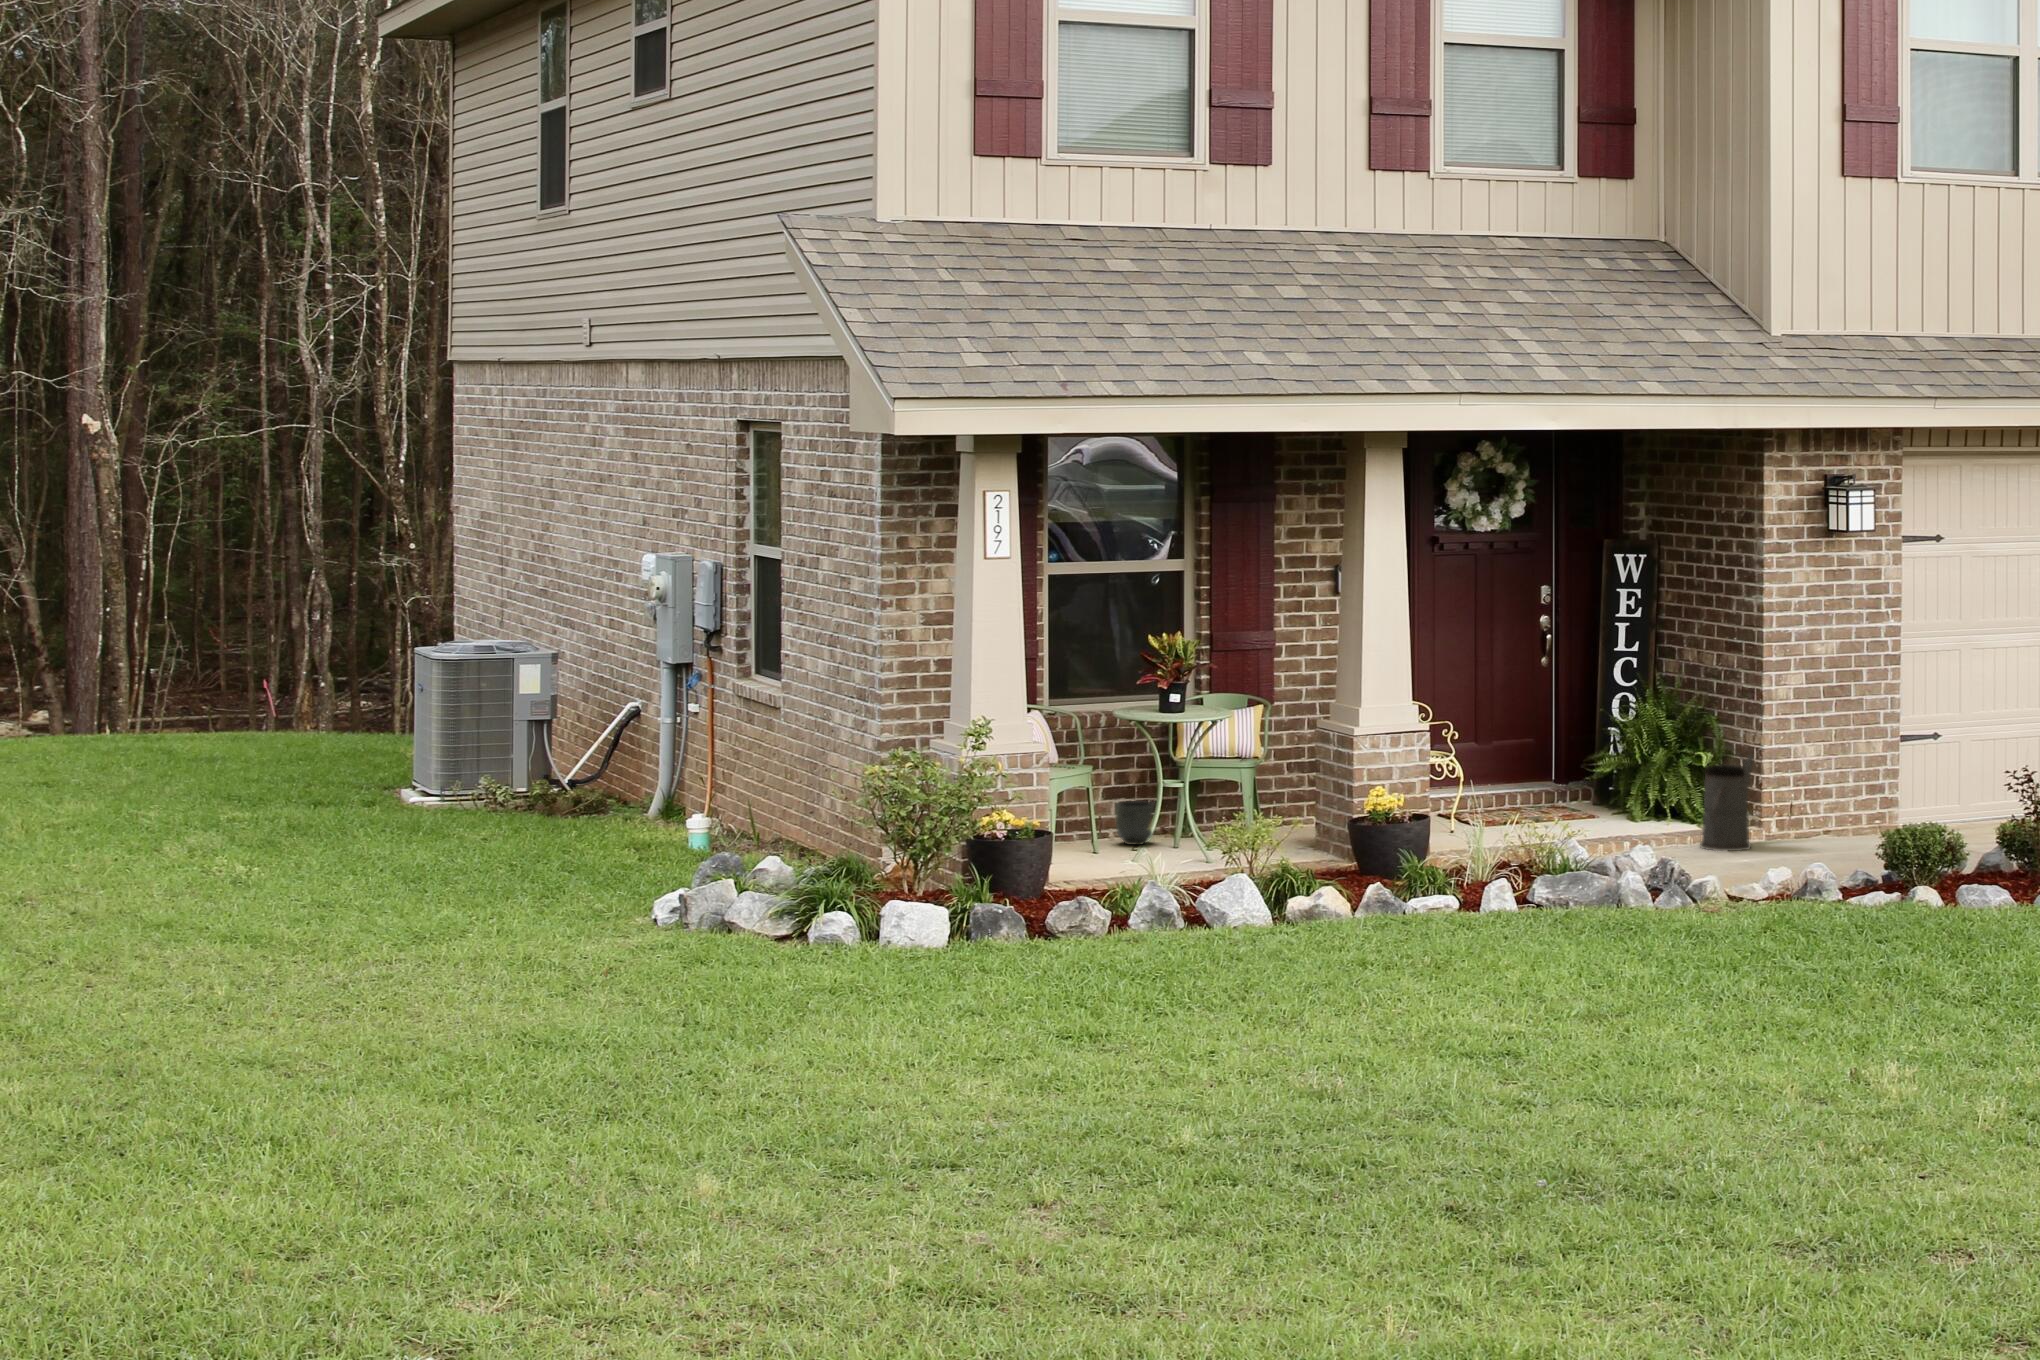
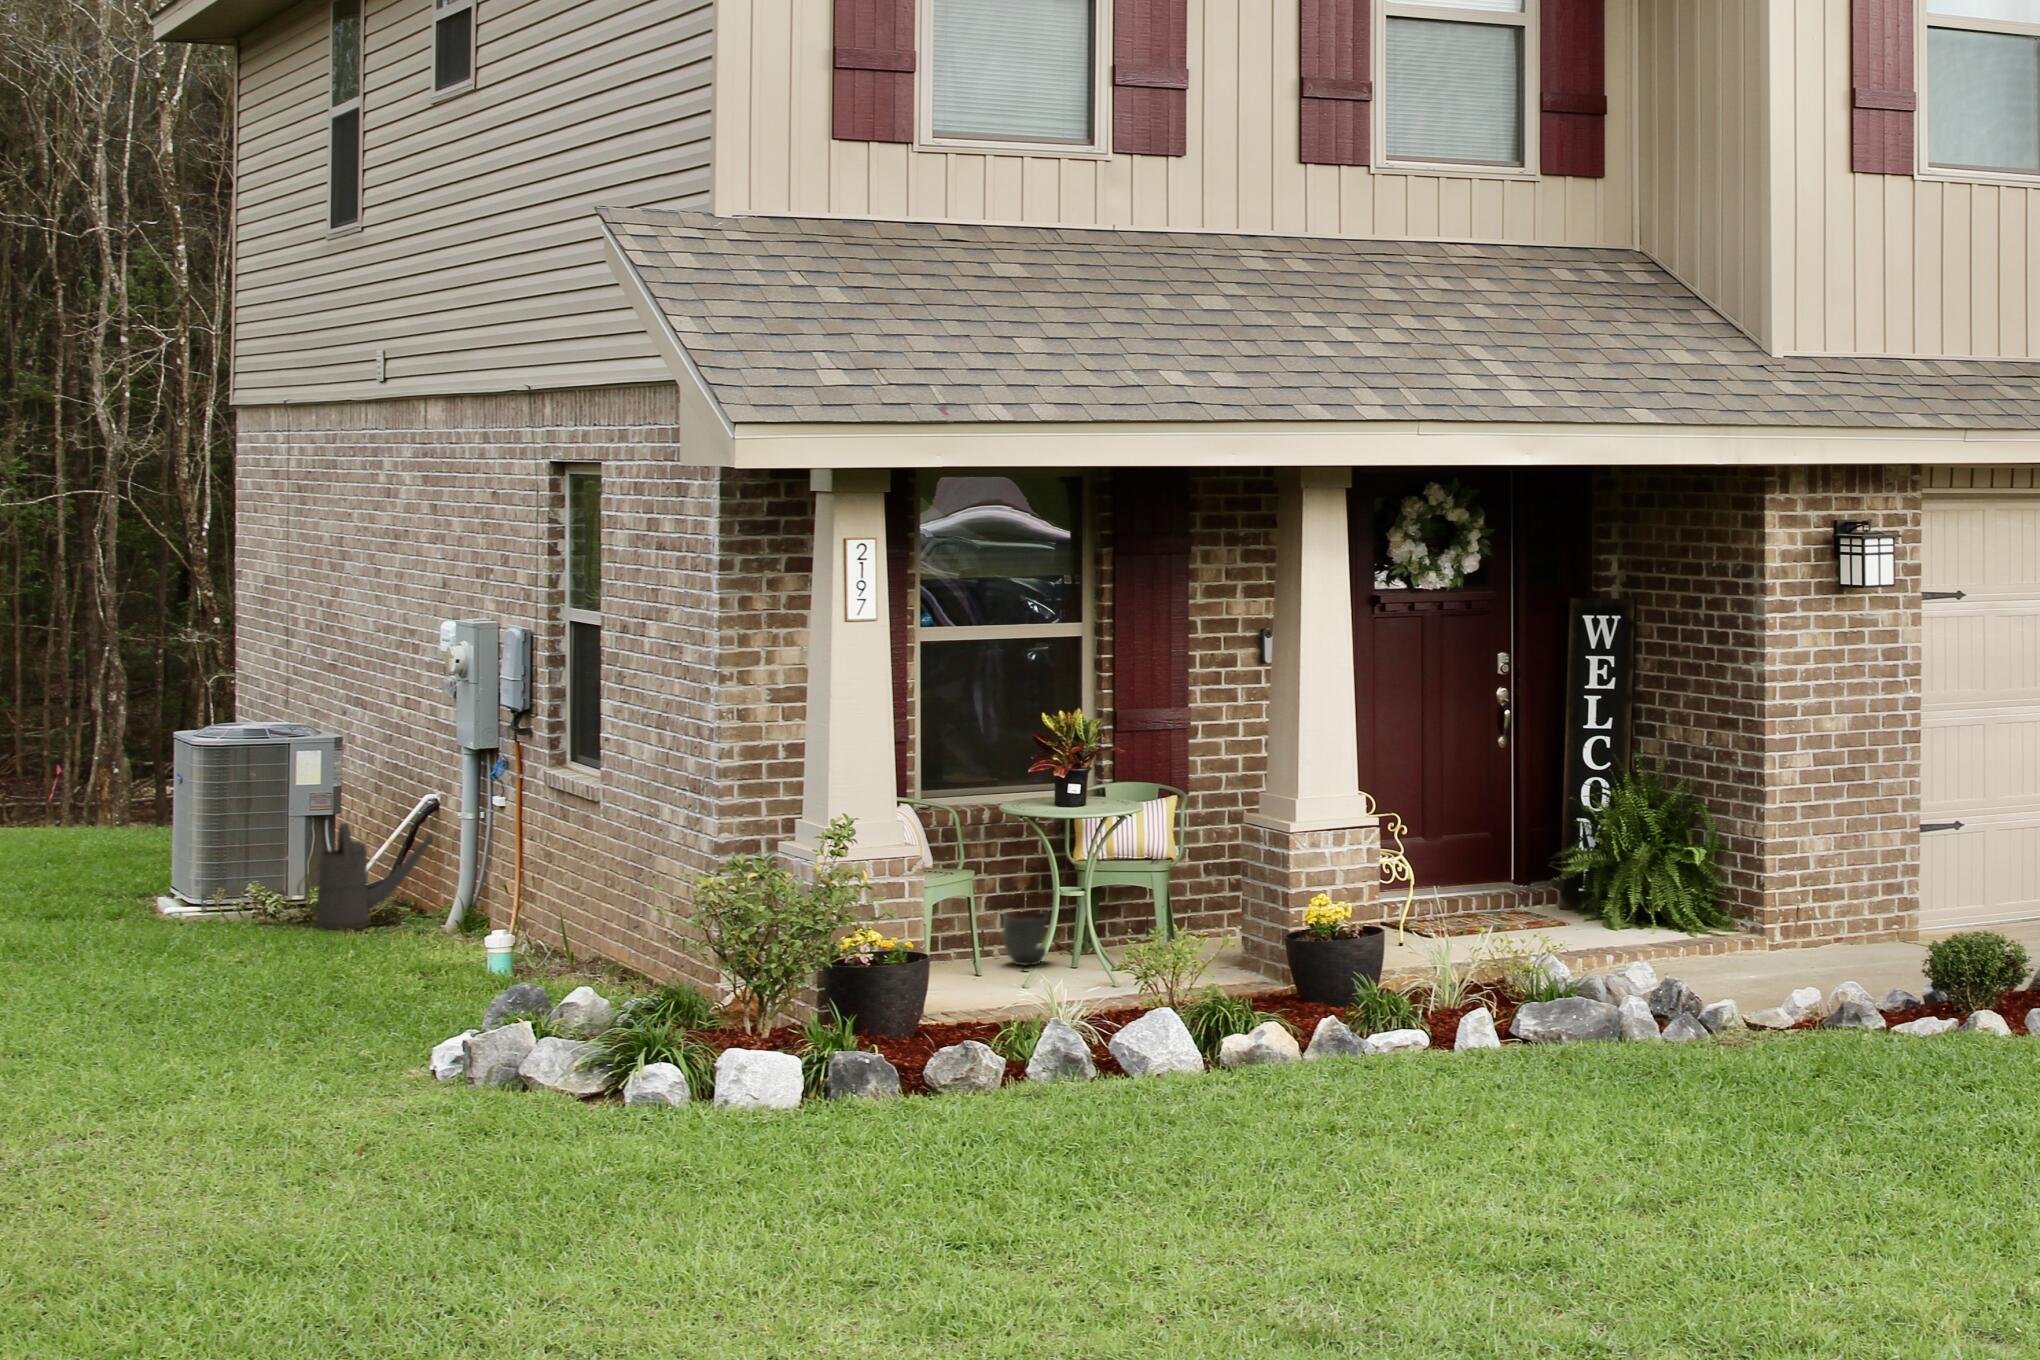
watering can: present [1700,748,1754,851] -> present [298,823,433,929]

